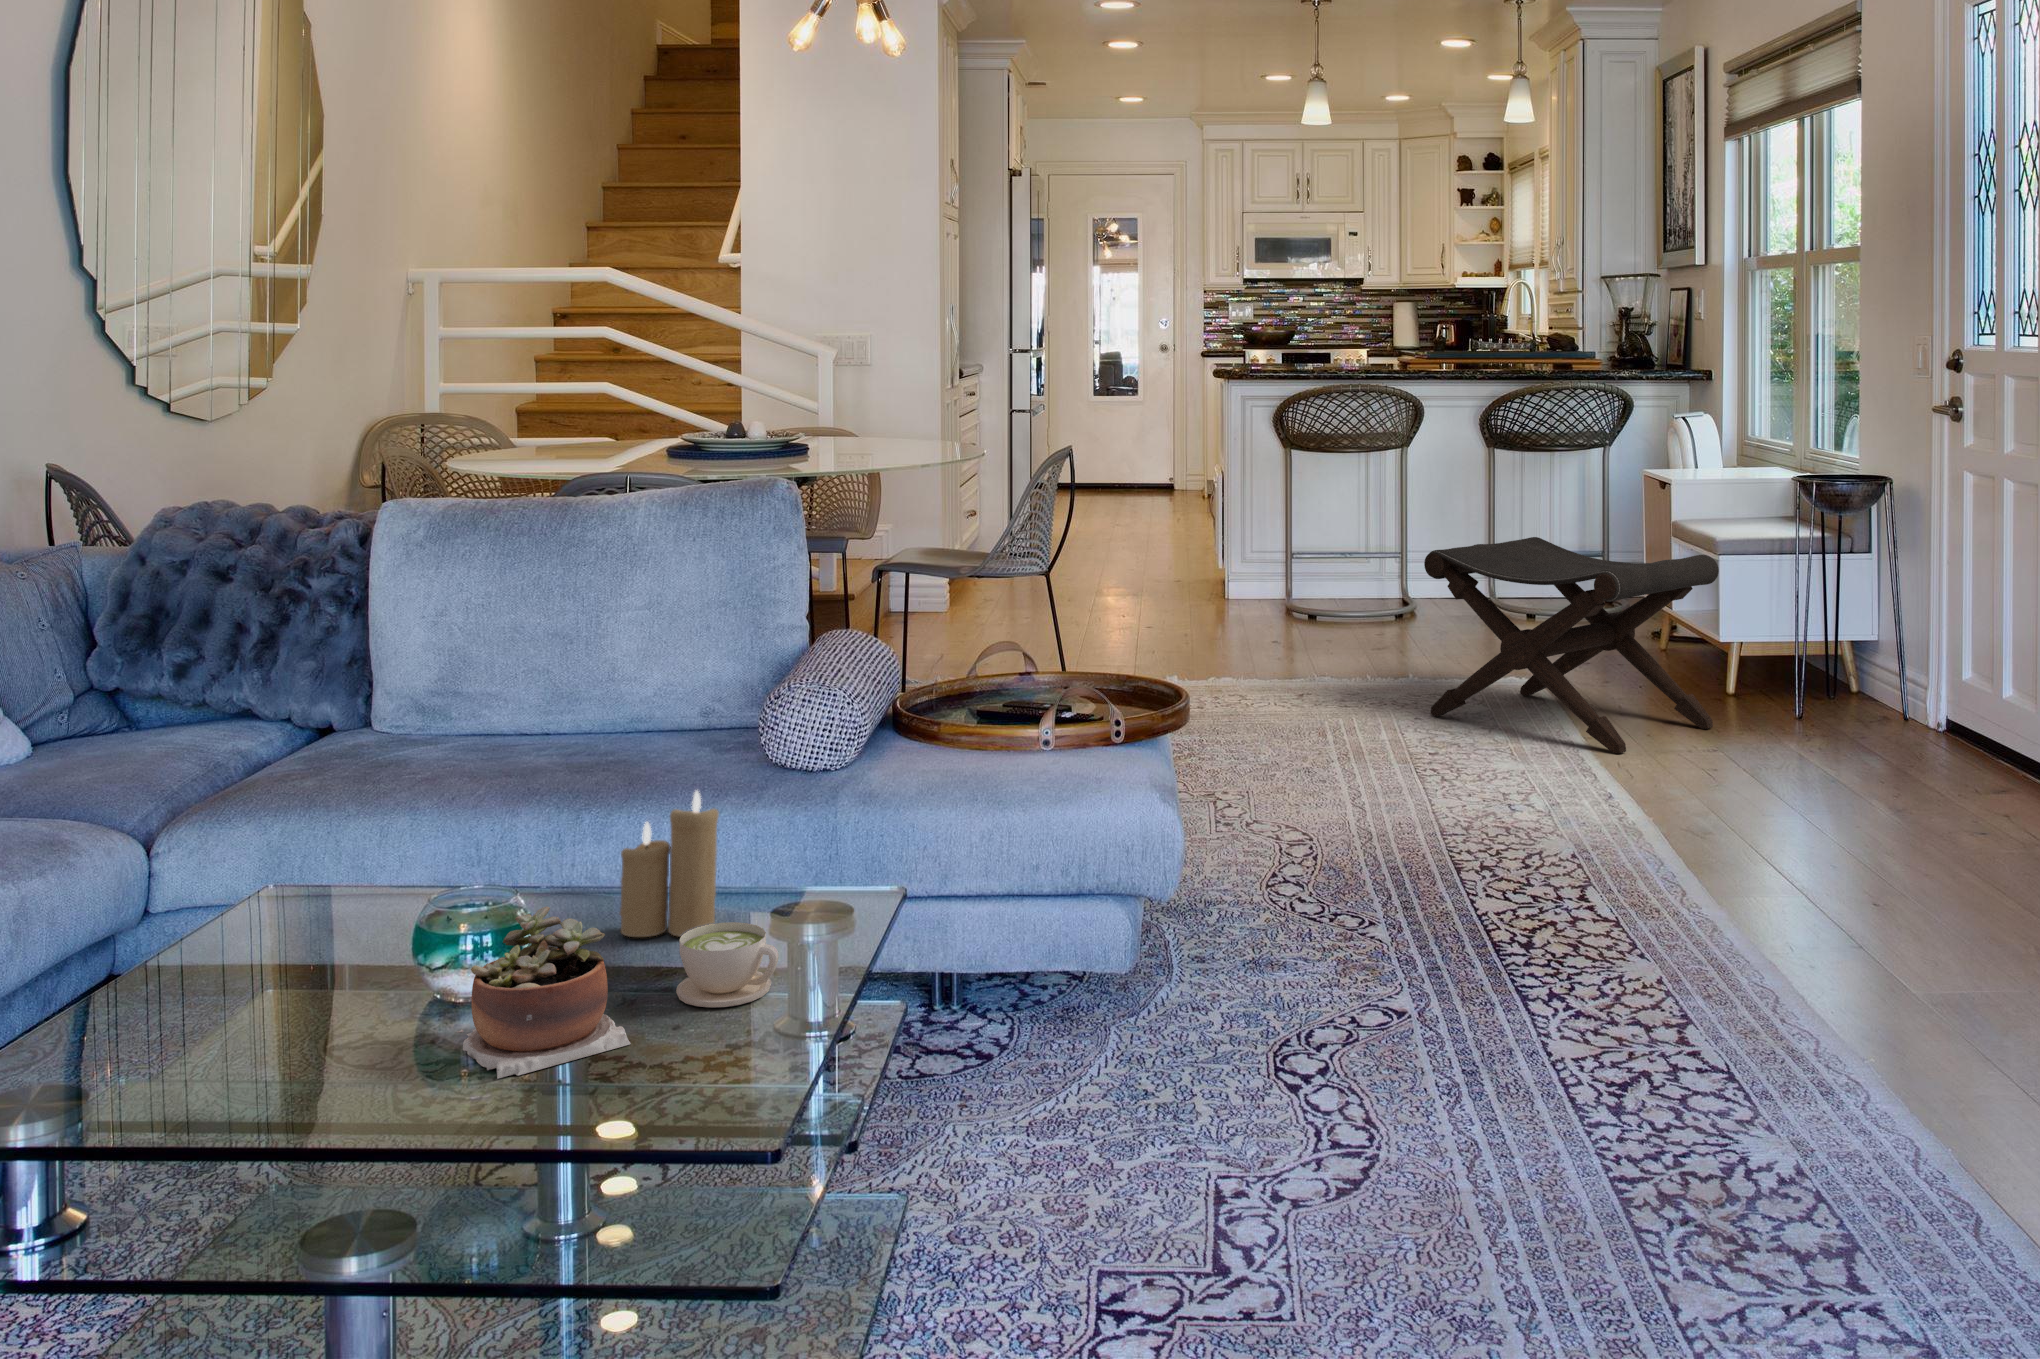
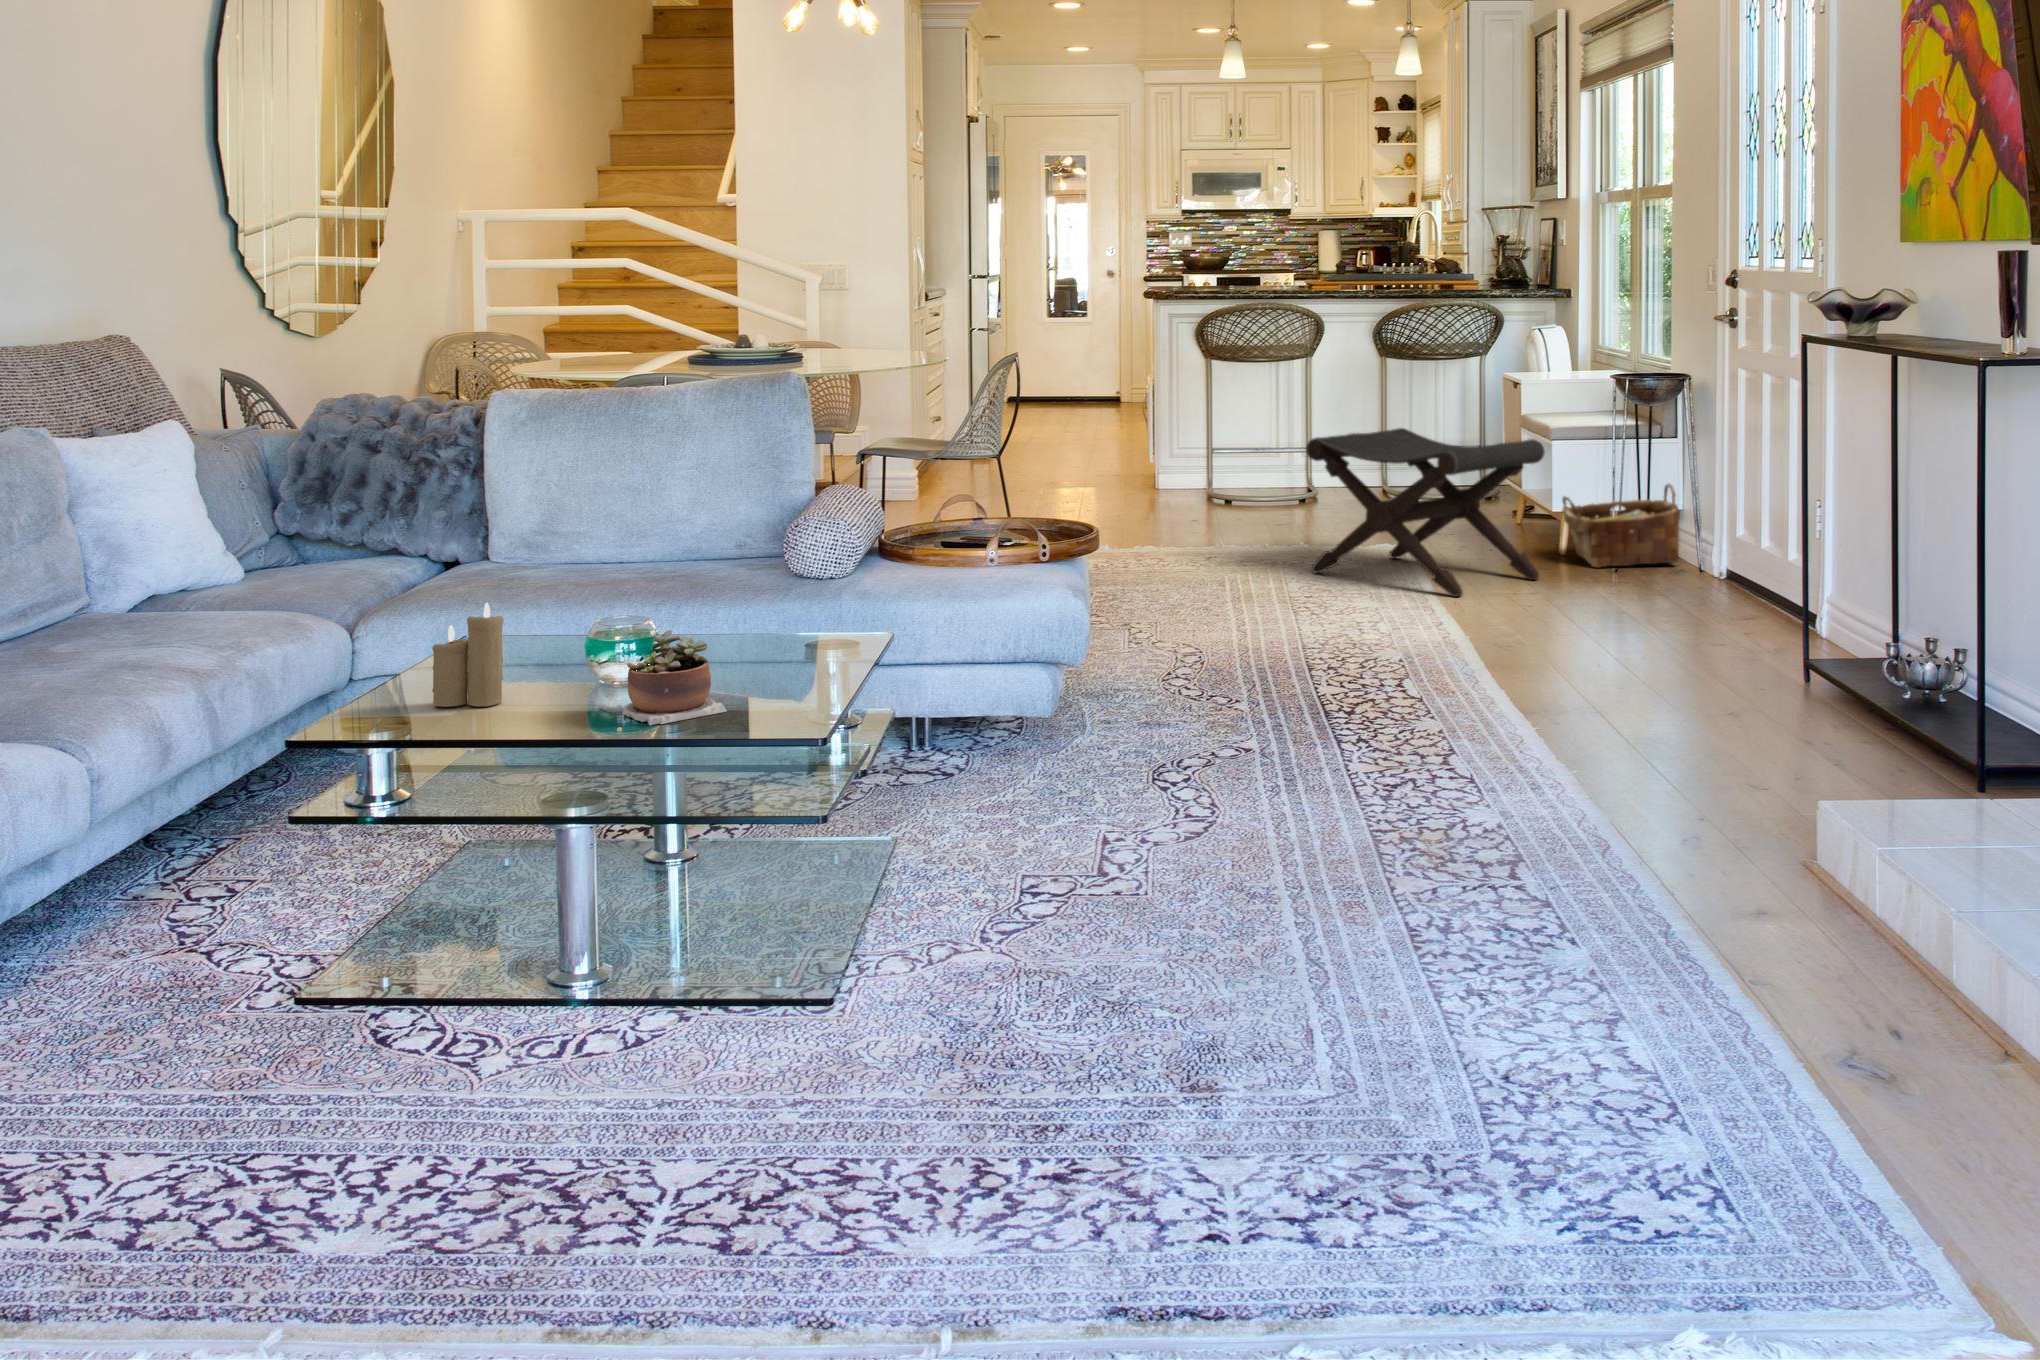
woven basket: none [1729,607,1877,711] -> present [1562,483,1680,568]
candle: present [620,791,719,937] -> present [432,602,504,707]
coffee cup: present [676,922,779,1008] -> none [750,648,816,696]

